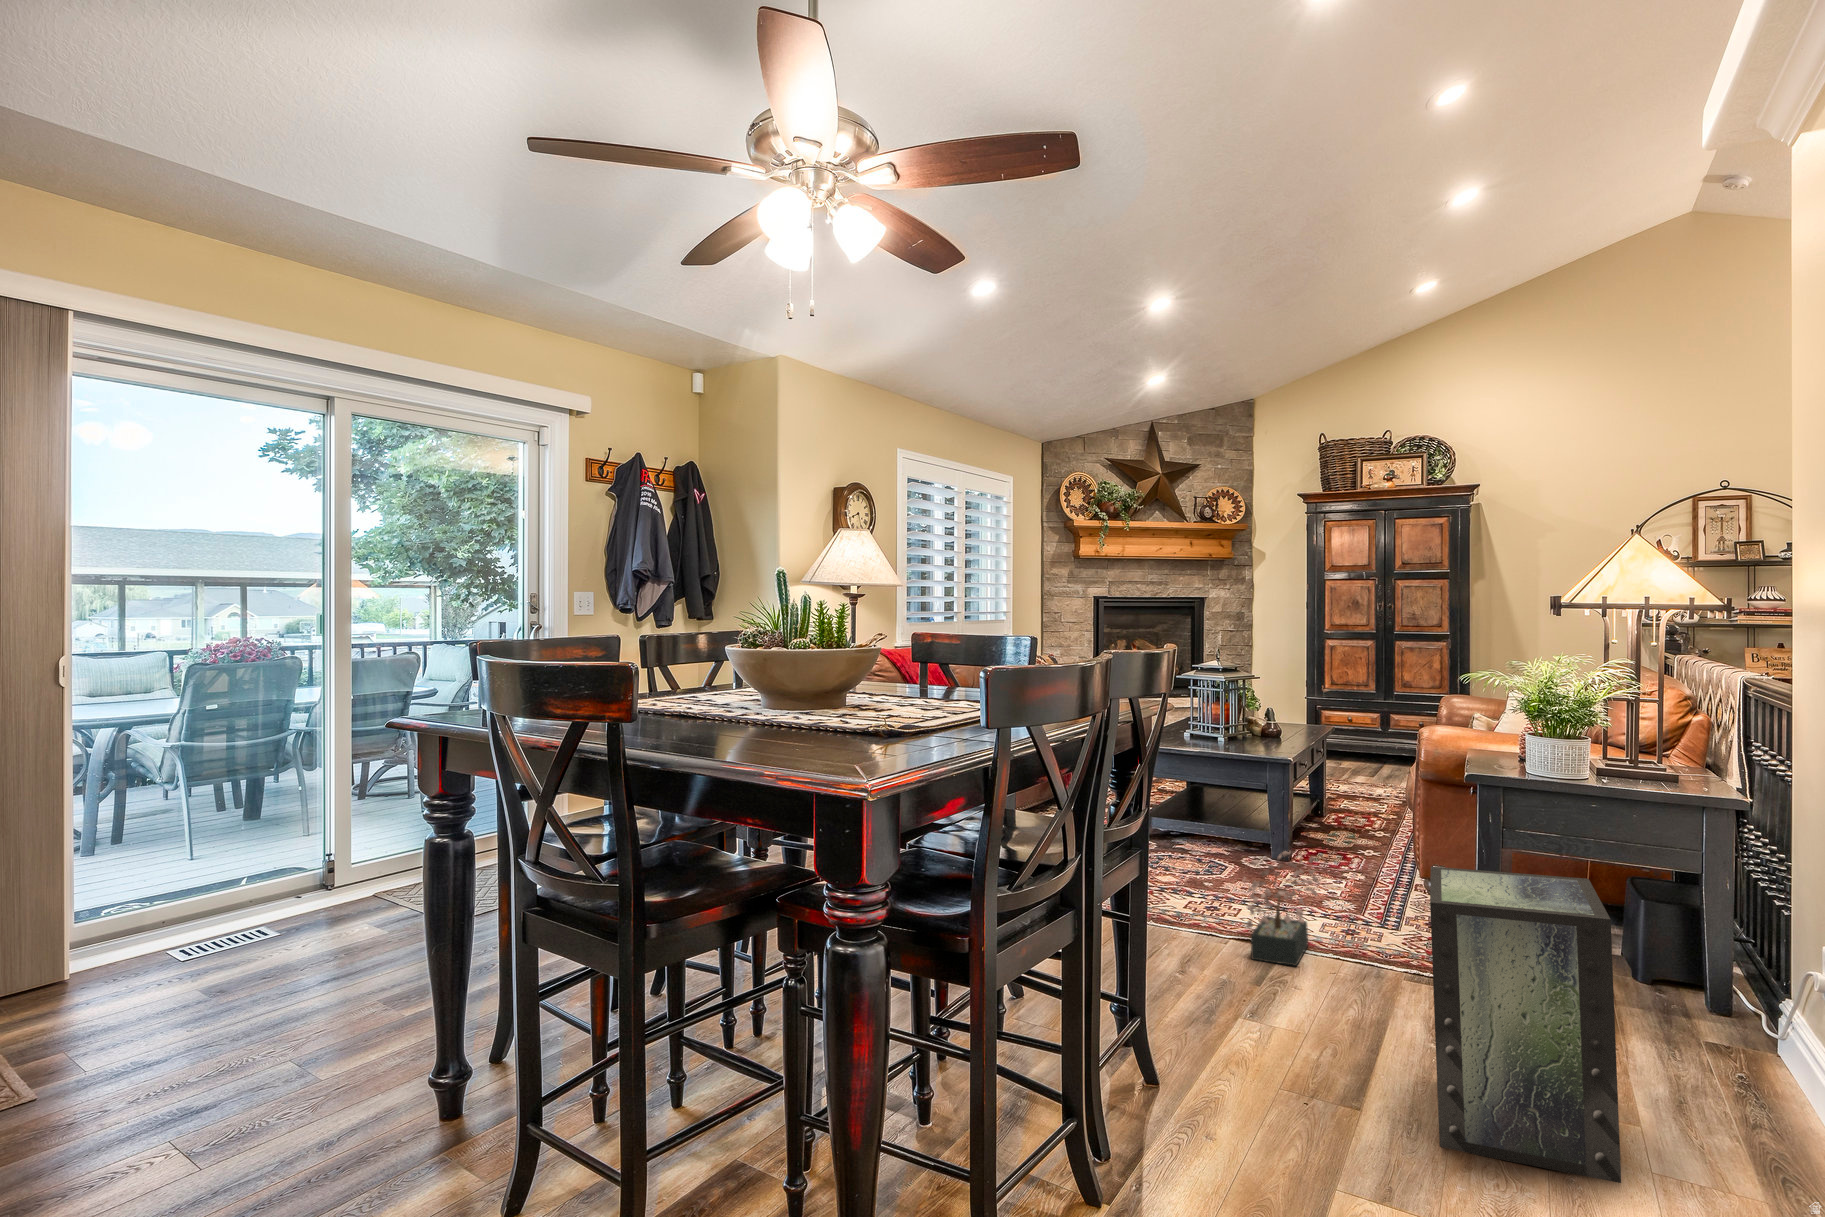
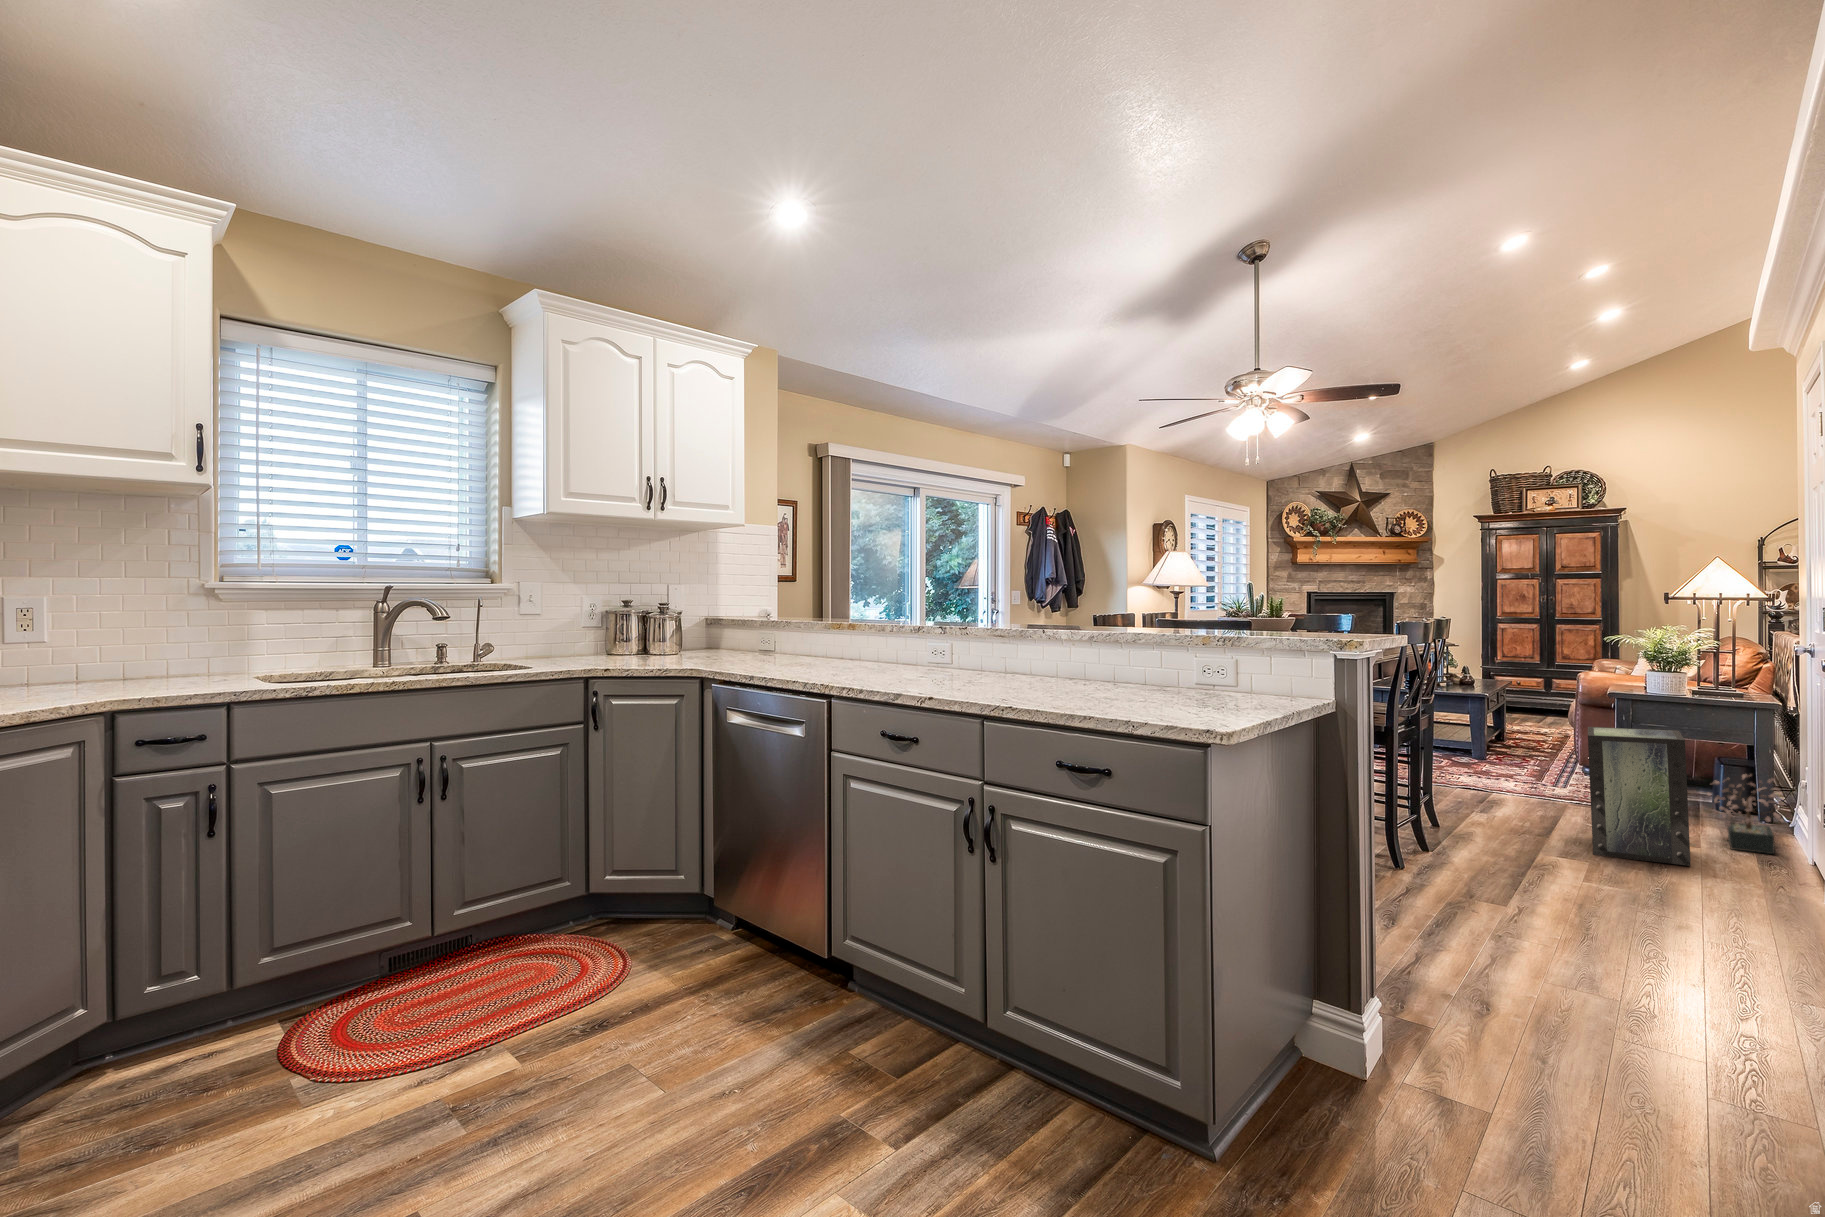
decorative plant: present [1243,851,1319,966] -> present [1708,775,1783,854]

